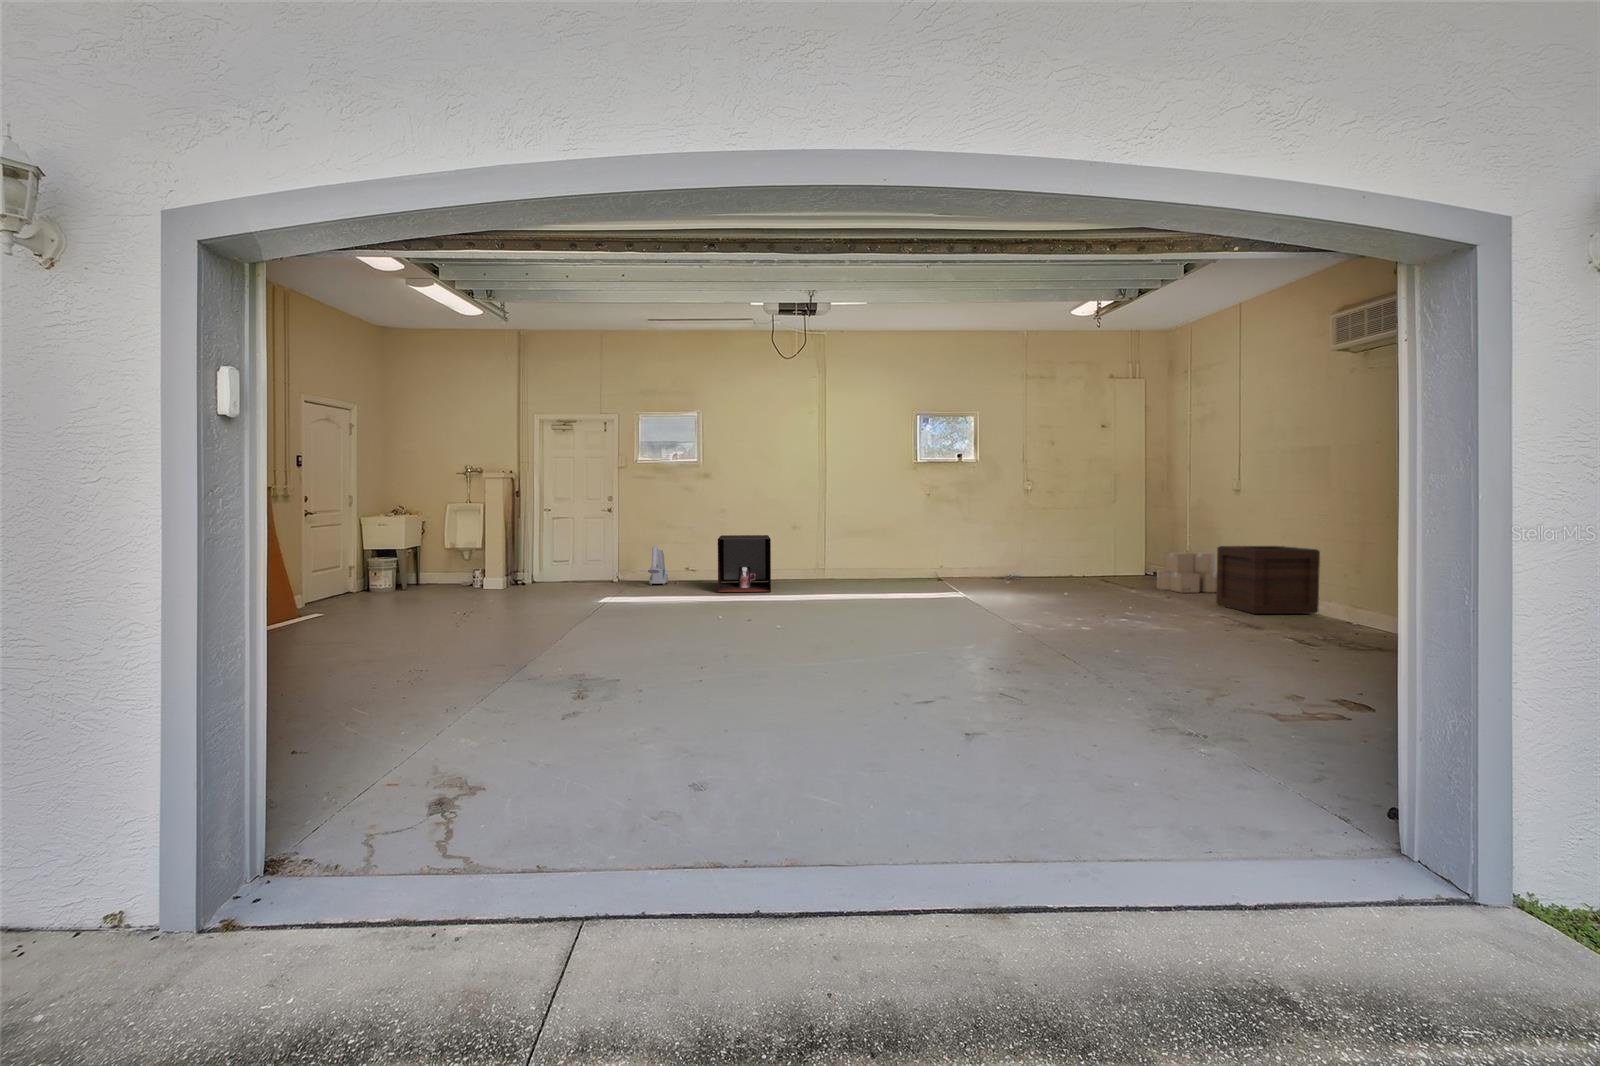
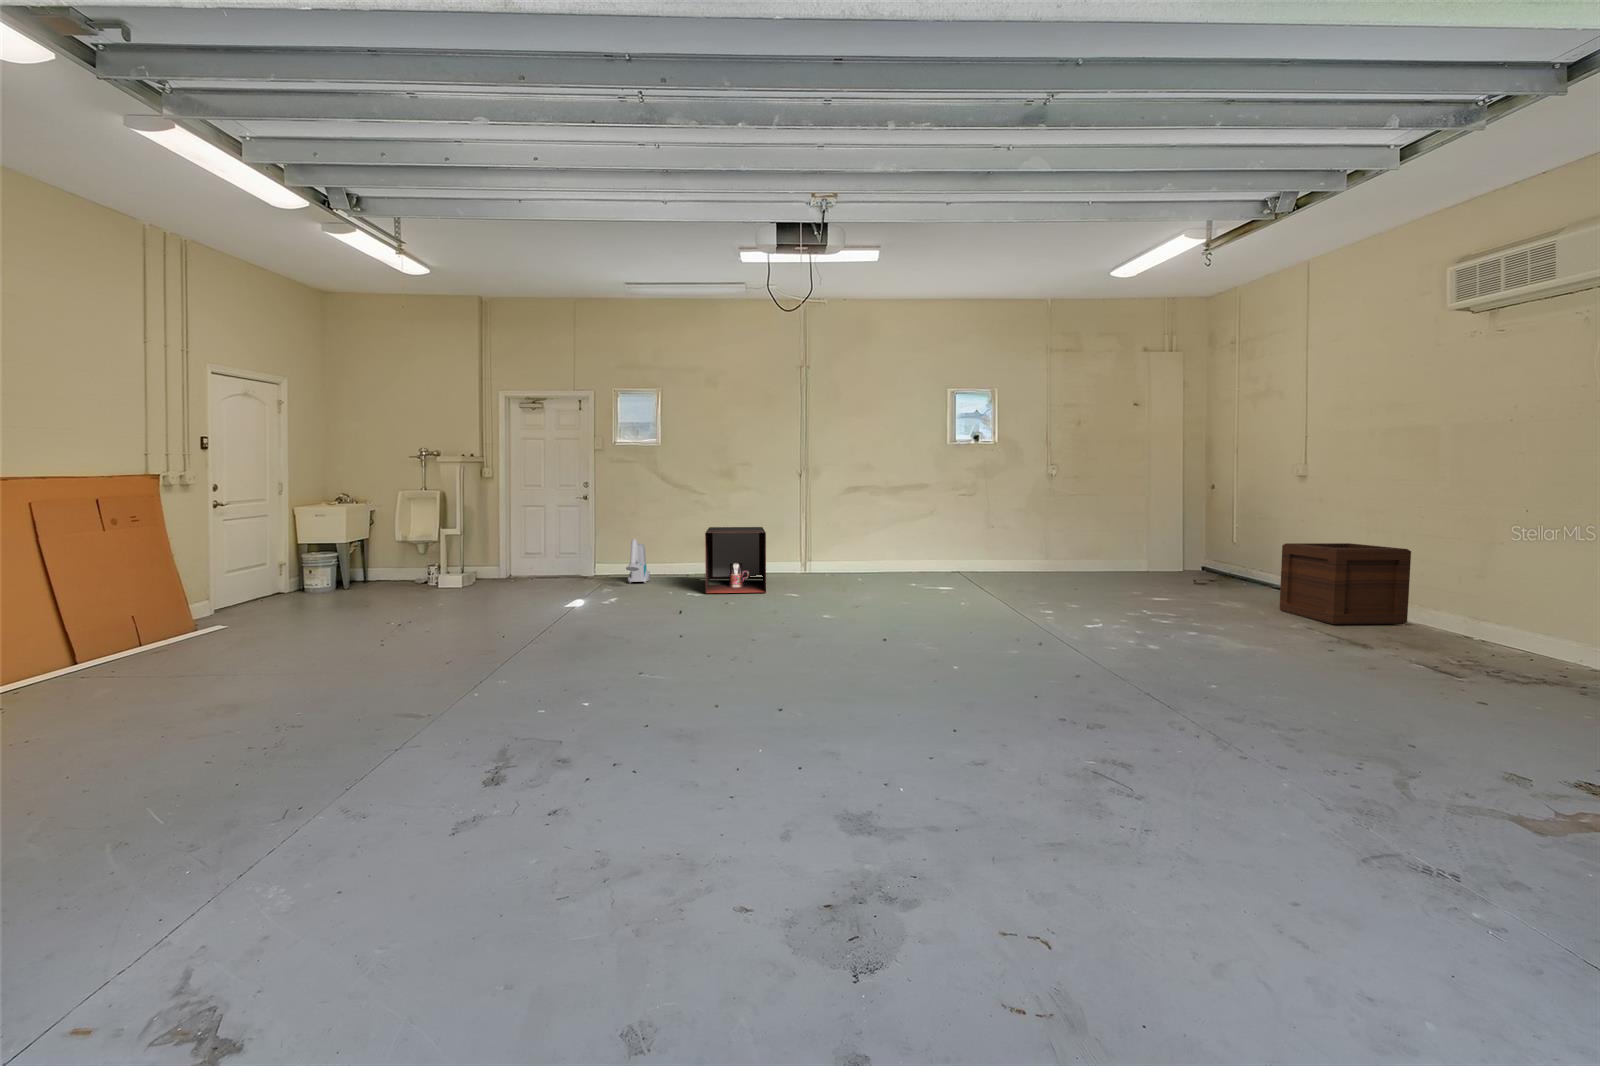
cardboard box: present [1157,552,1217,593] -> none [1198,548,1280,594]

